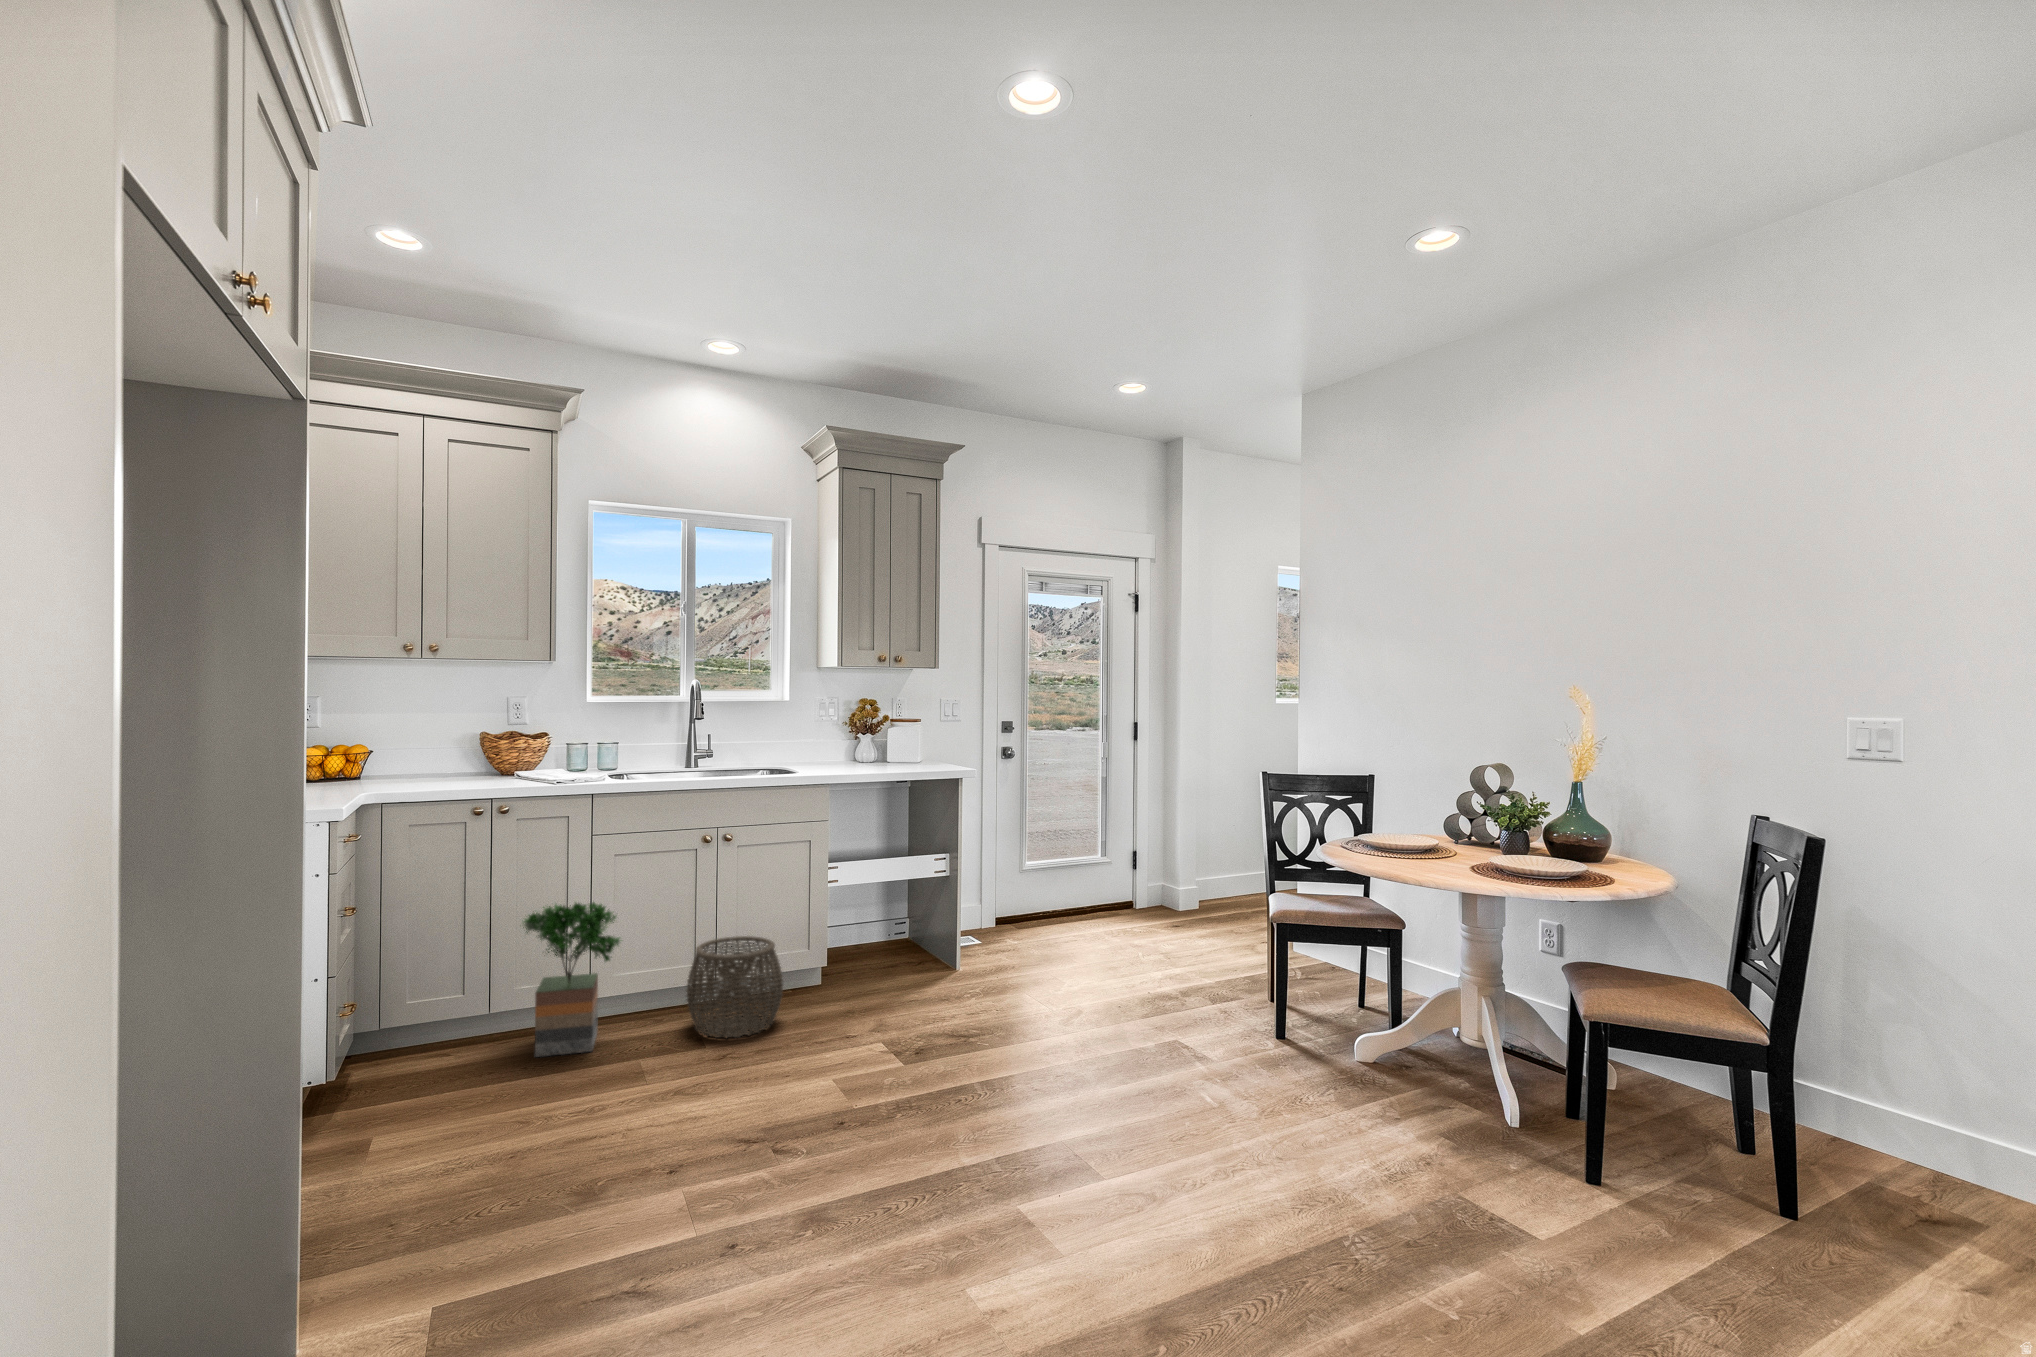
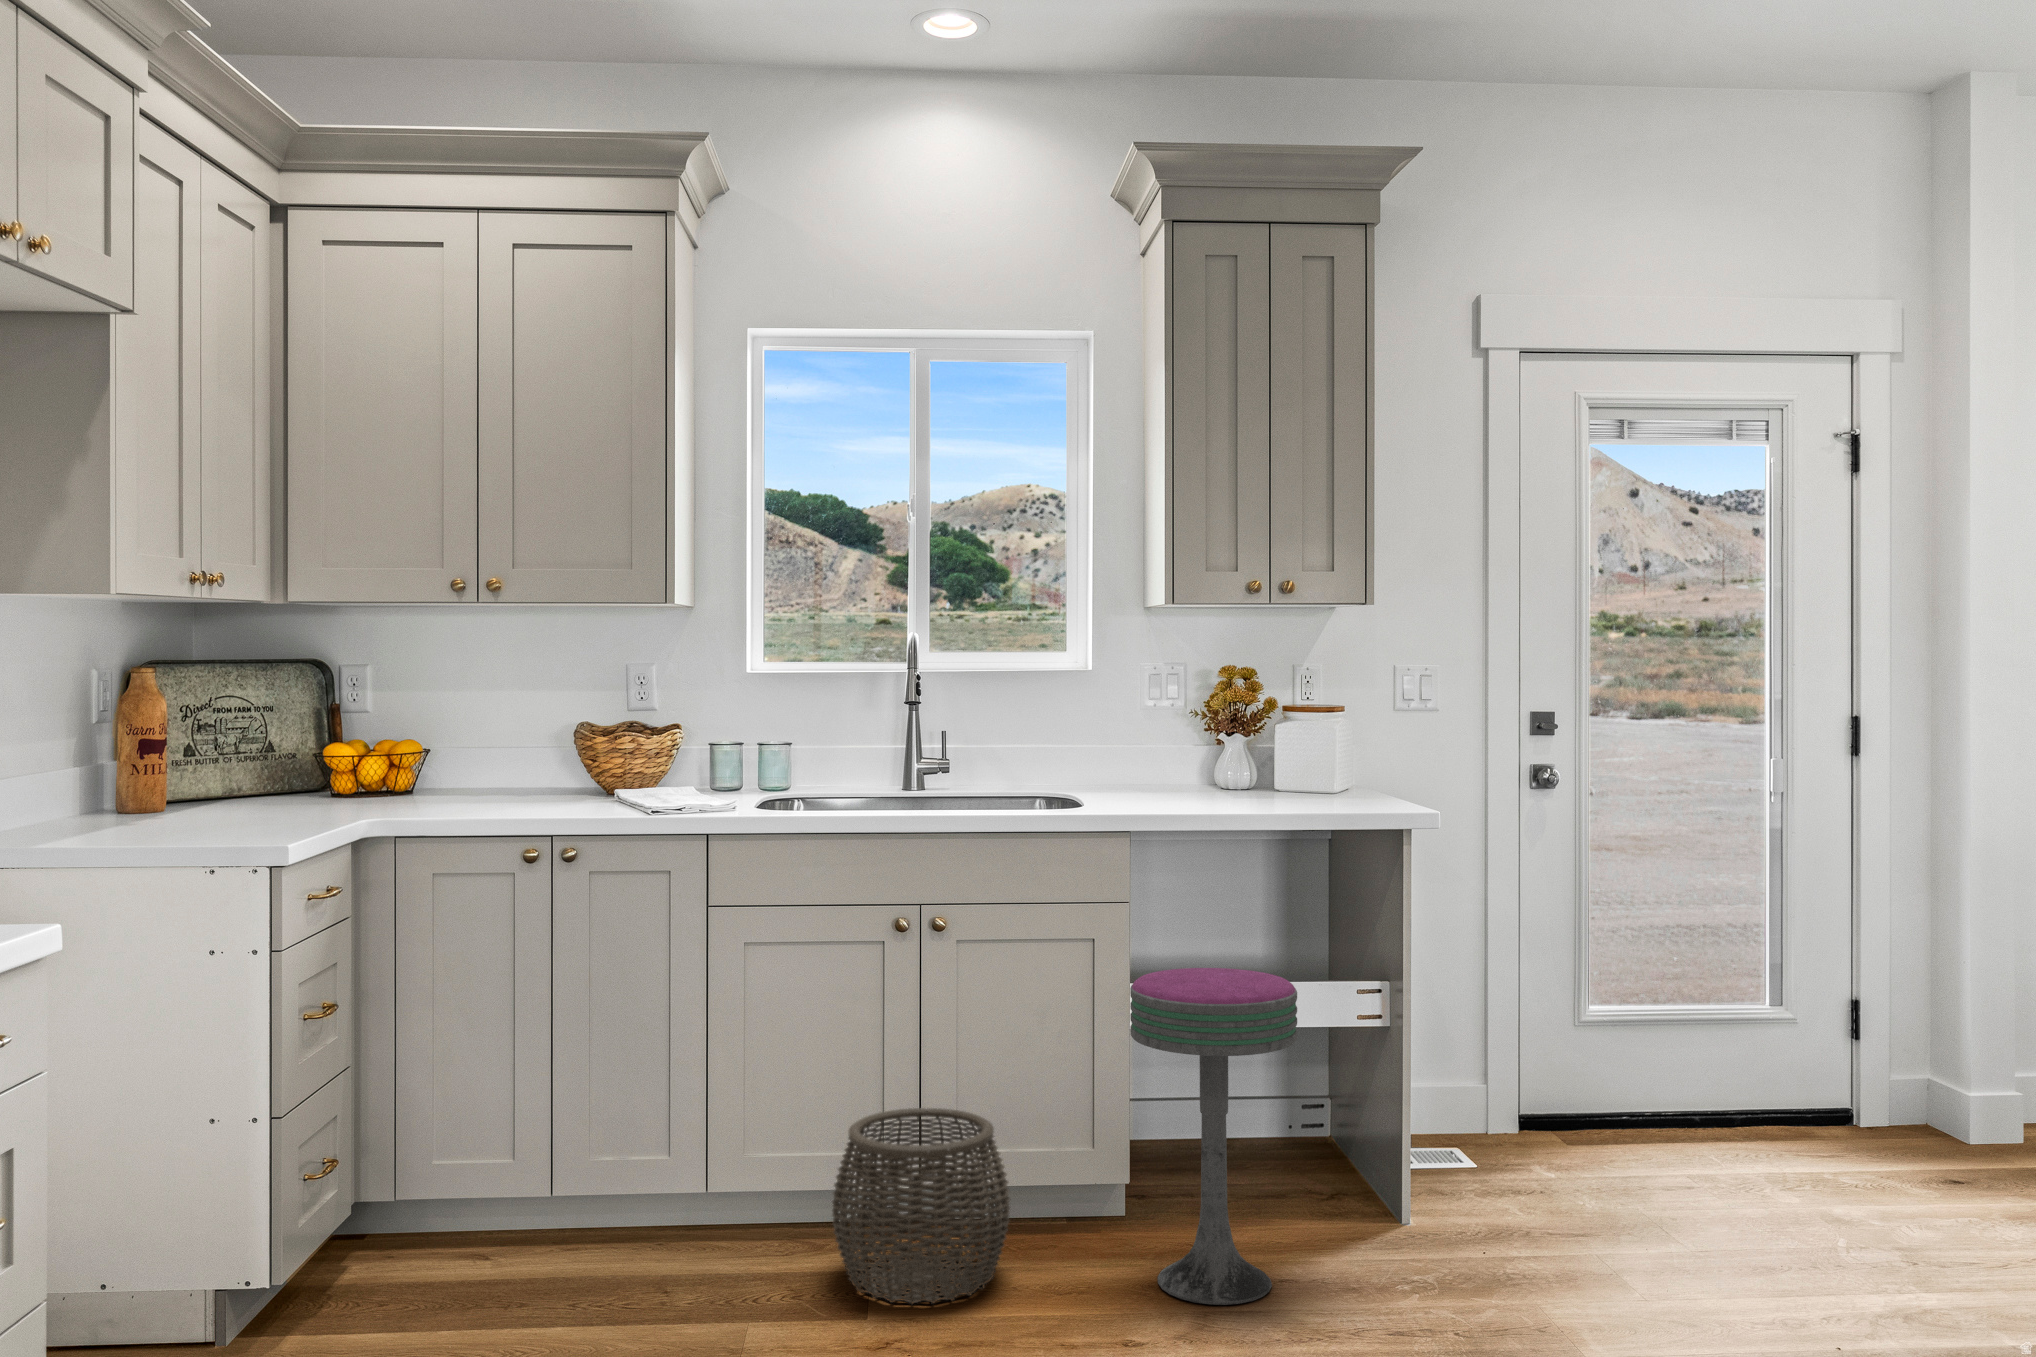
bar stool: none [845,852,927,1017] -> present [1130,968,1297,1305]
potted tree: present [523,902,622,1057] -> none [563,1018,729,1291]

